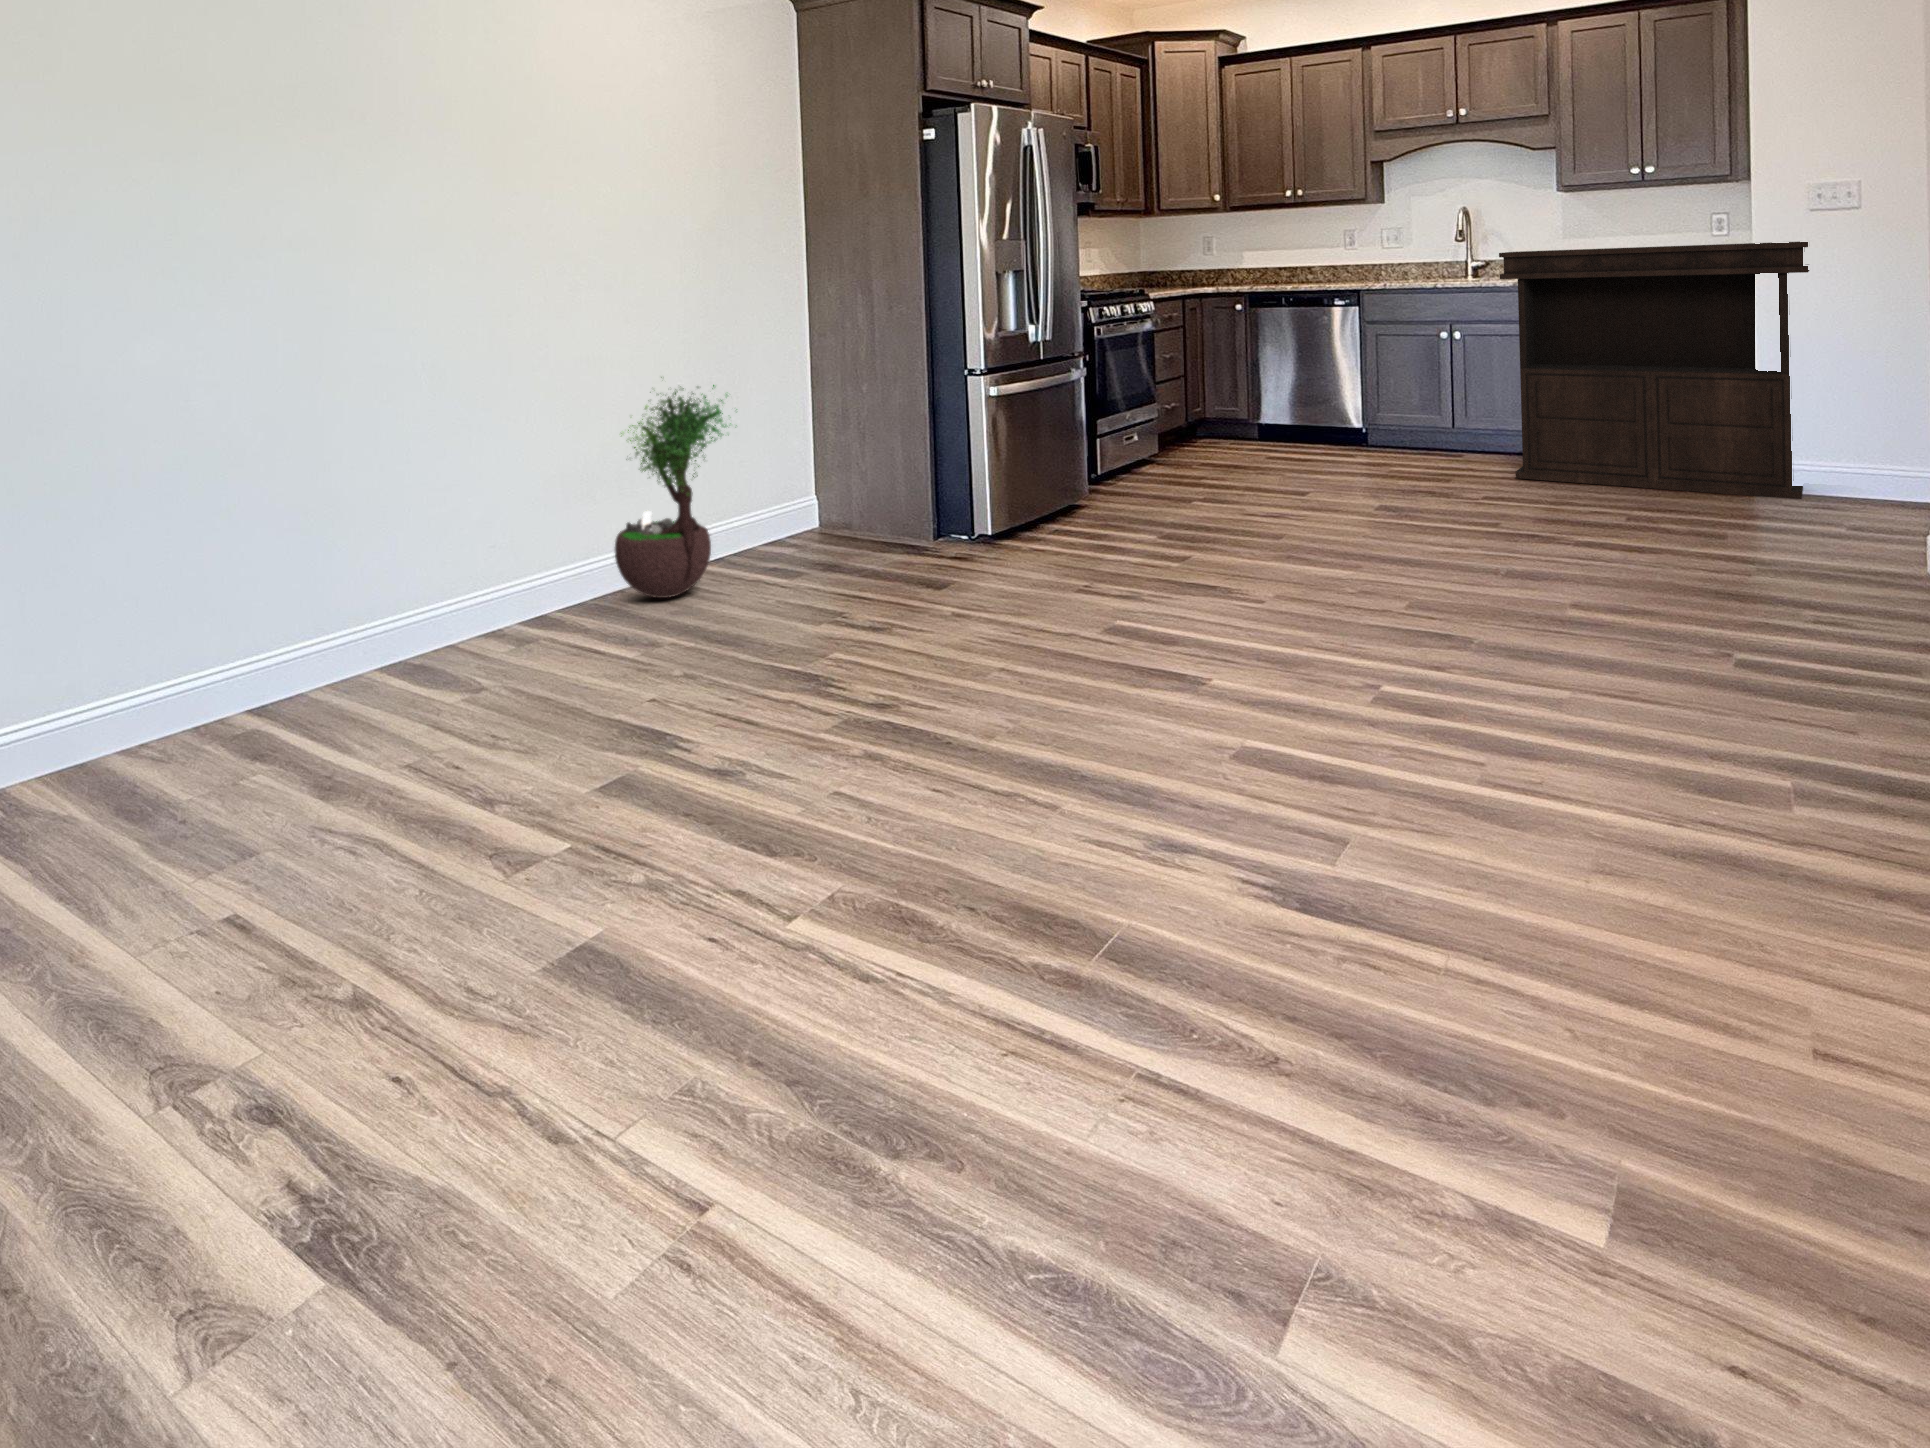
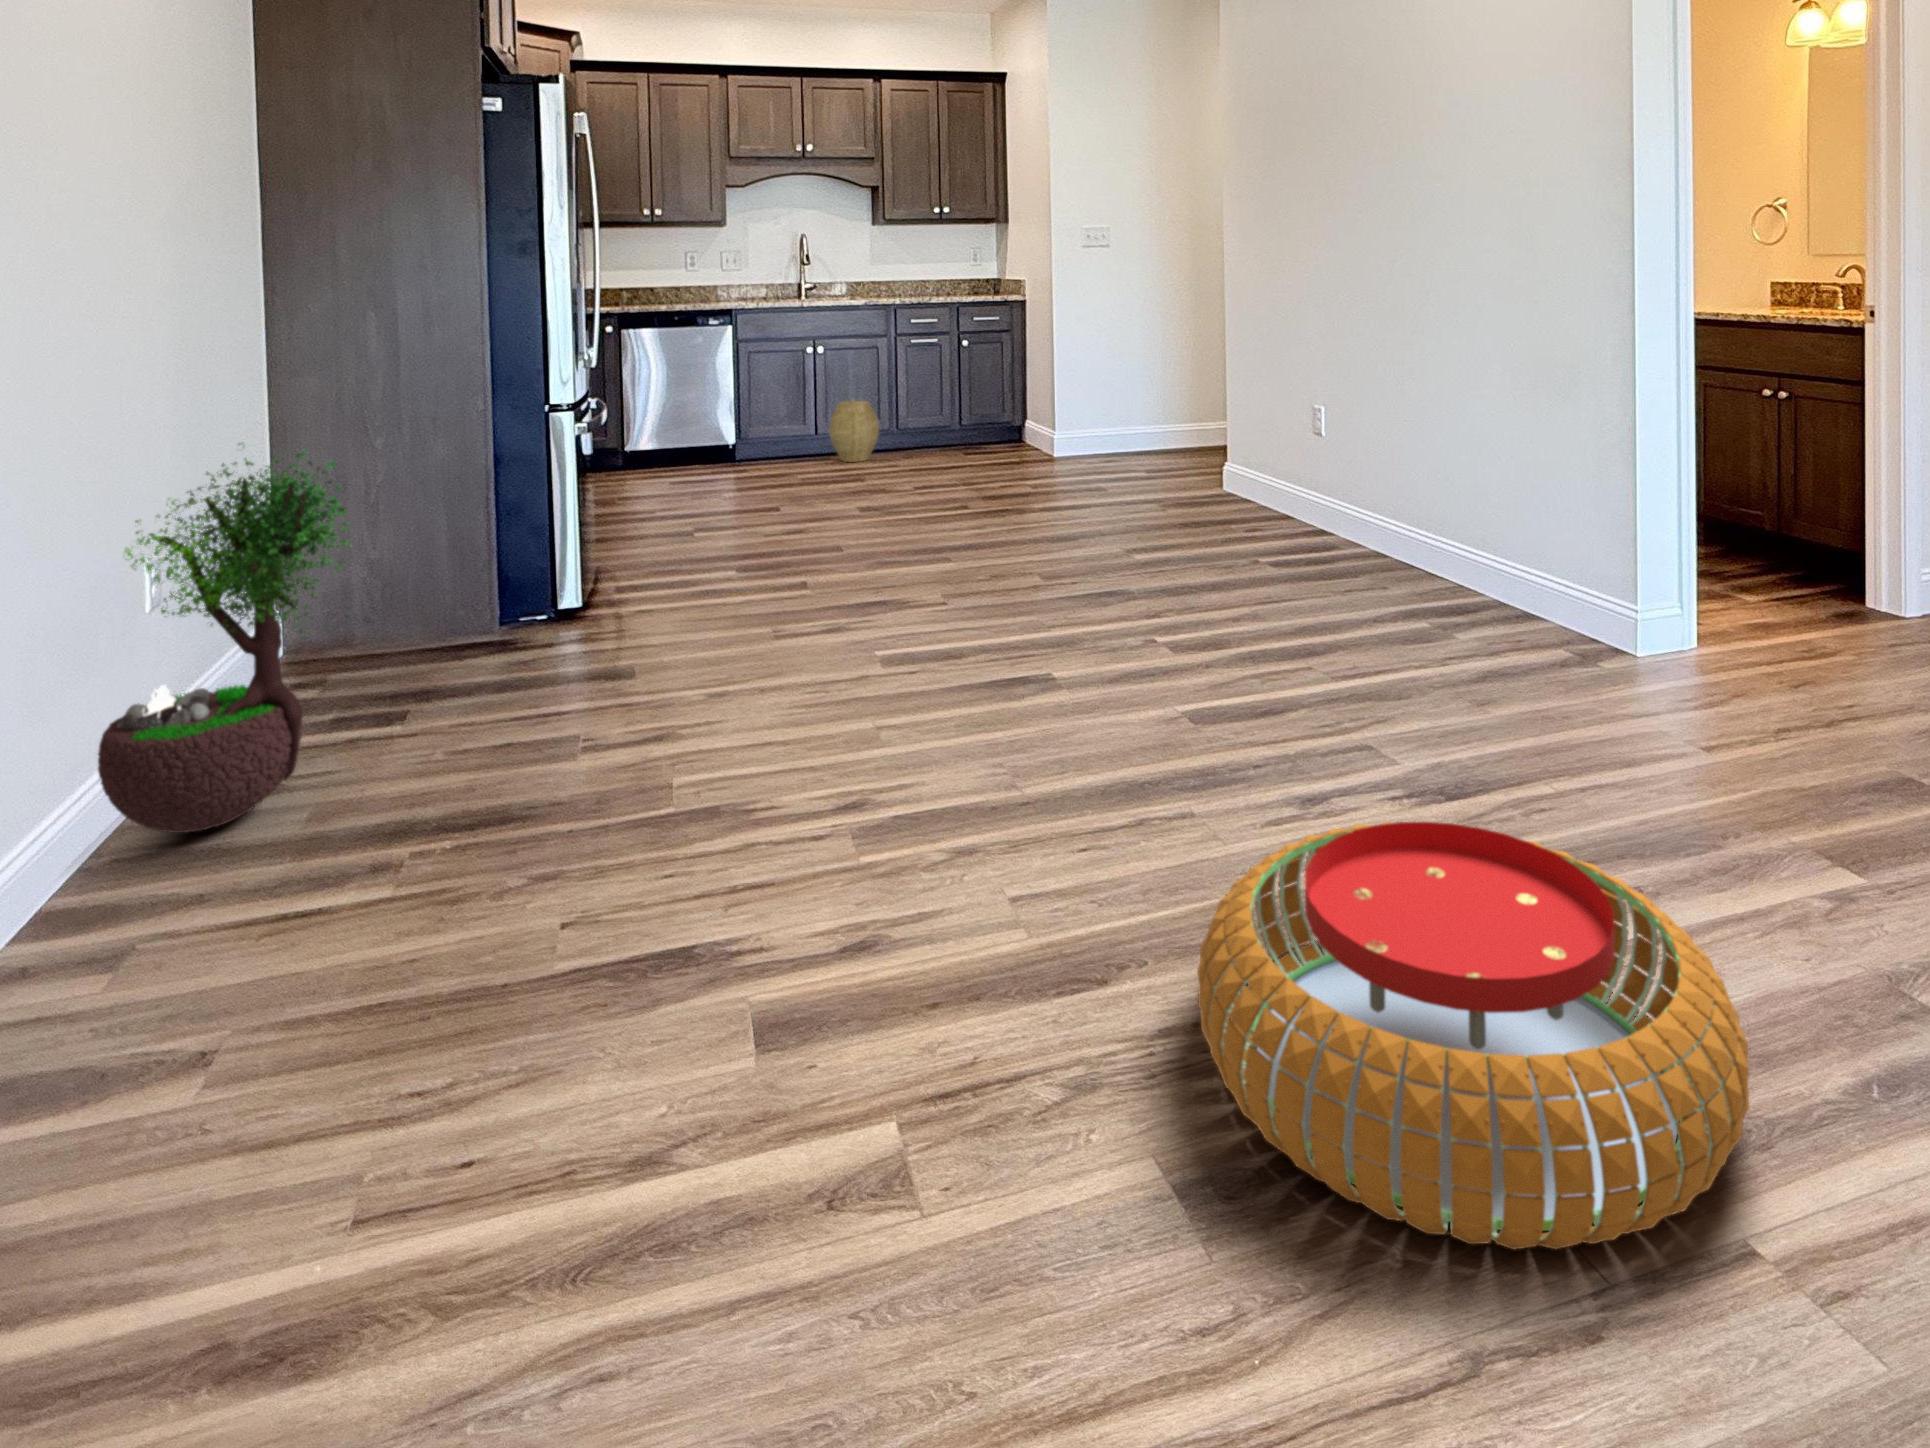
console table: present [1499,242,1809,499] -> none [888,271,1093,471]
woven basket: none [1455,391,1518,461] -> present [829,400,879,462]
pouf: none [563,796,1033,1165] -> present [1197,822,1749,1249]

